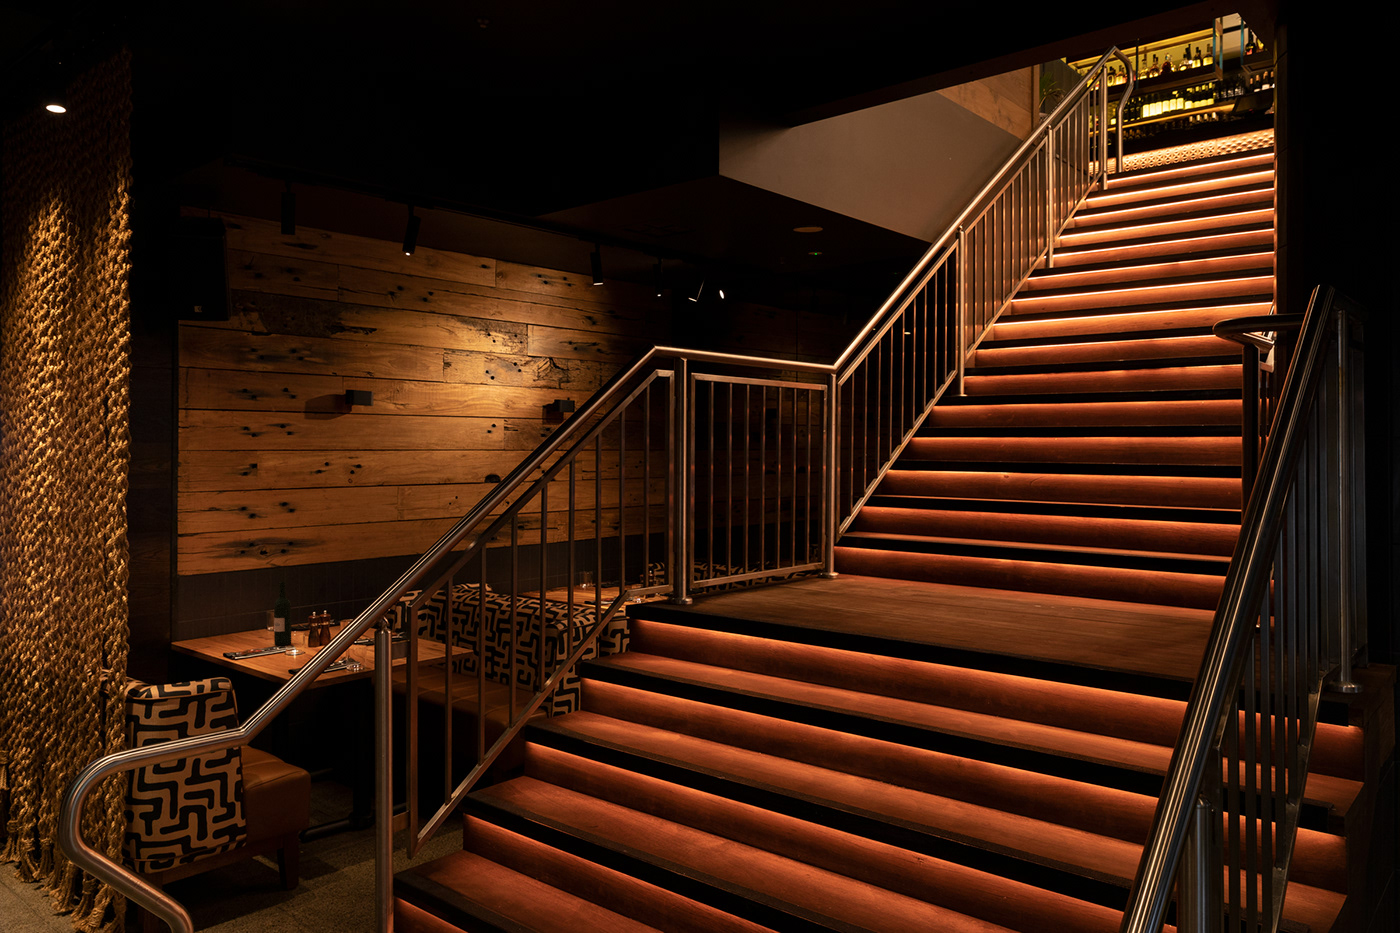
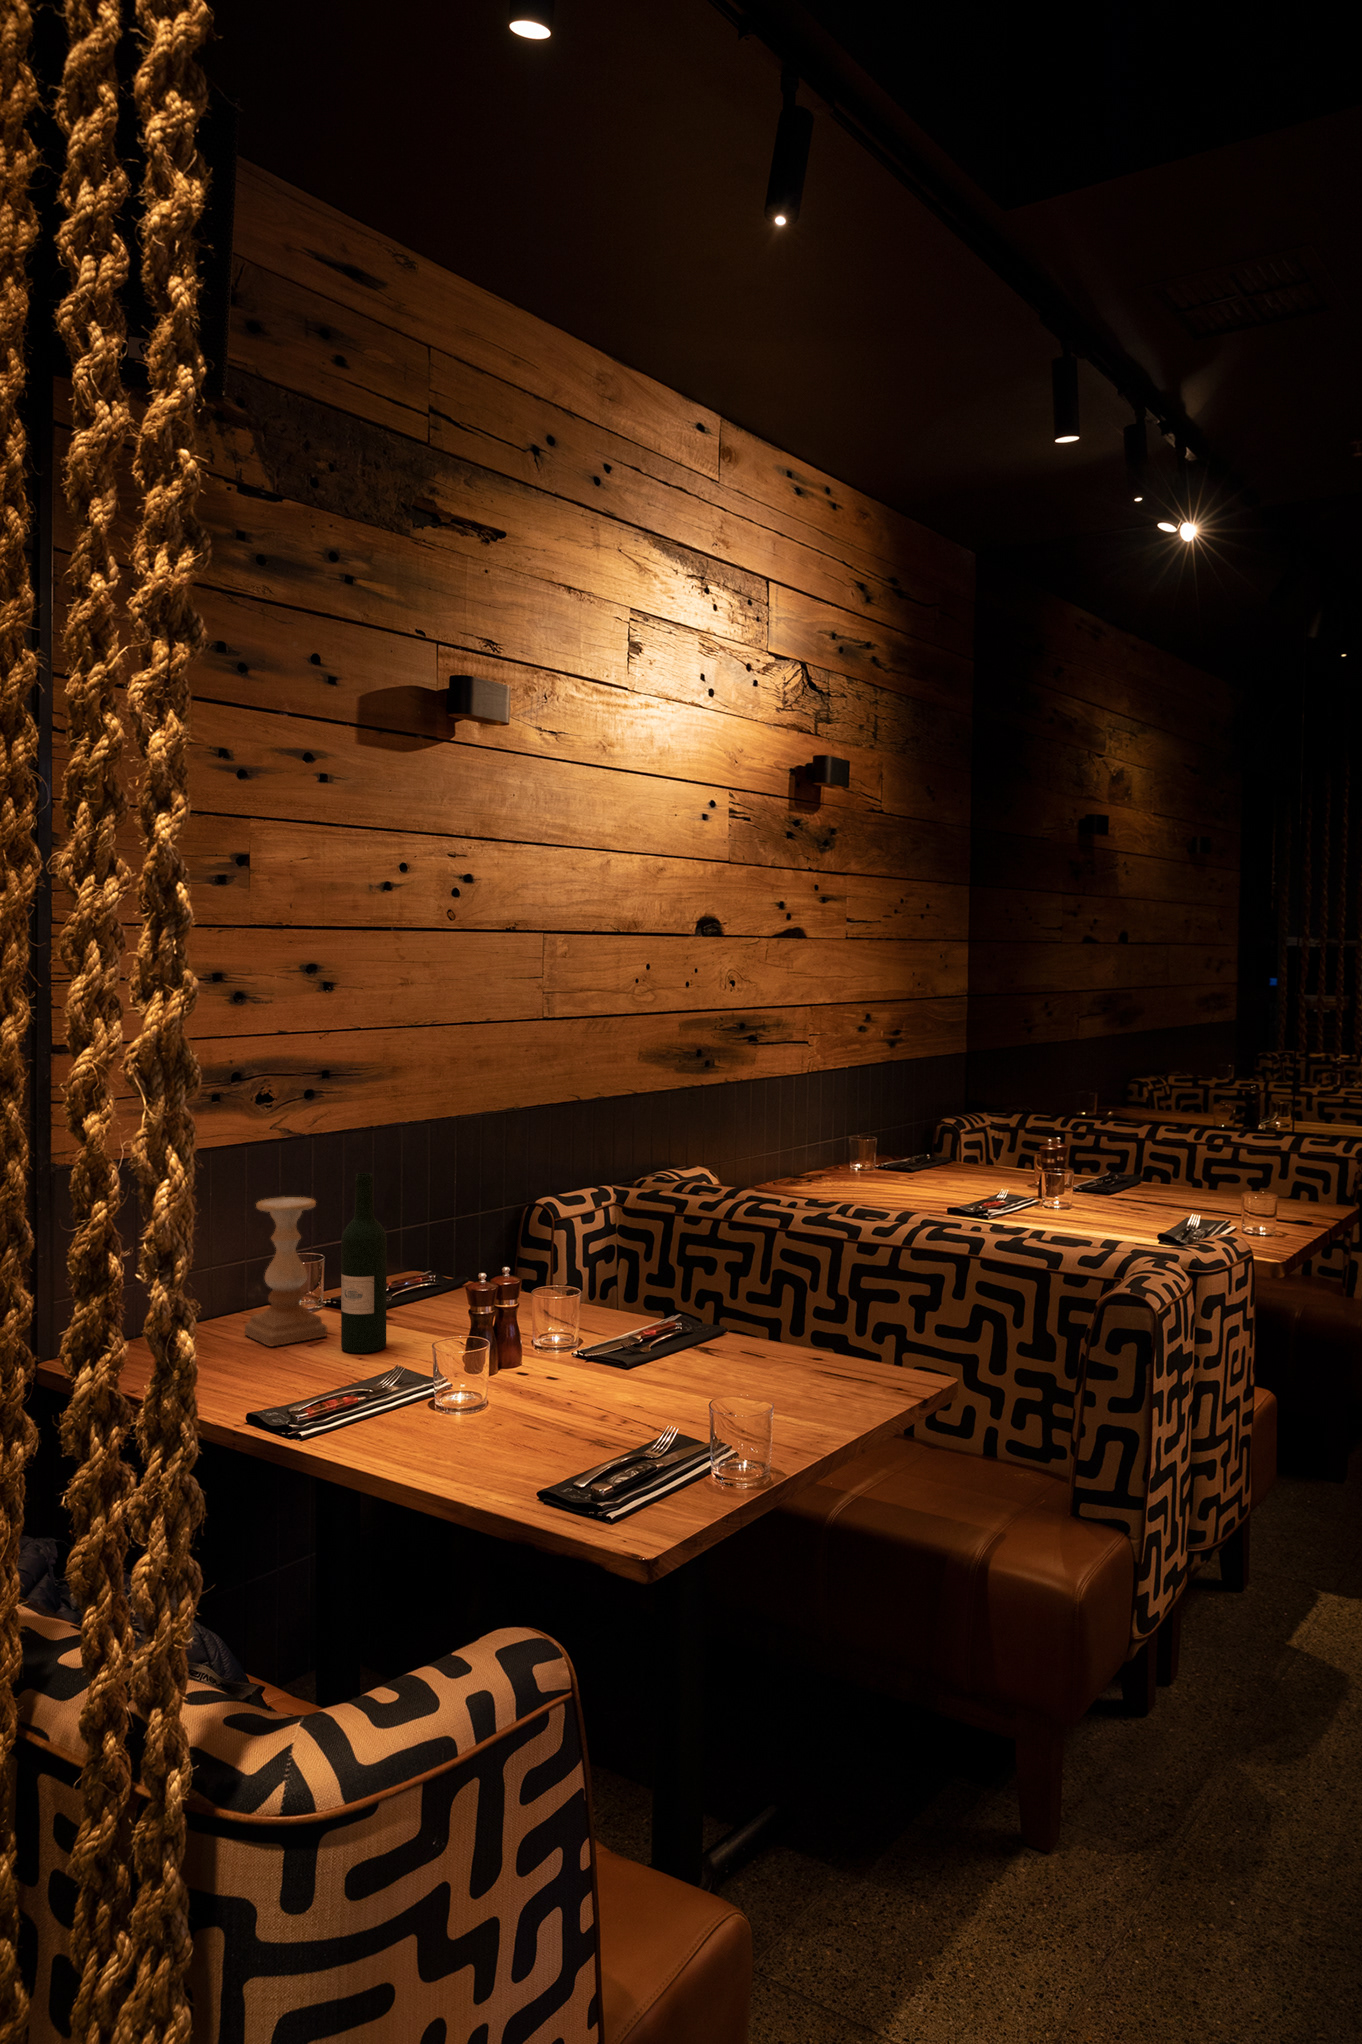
candle holder: none [245,592,274,644] -> present [245,1197,327,1346]

